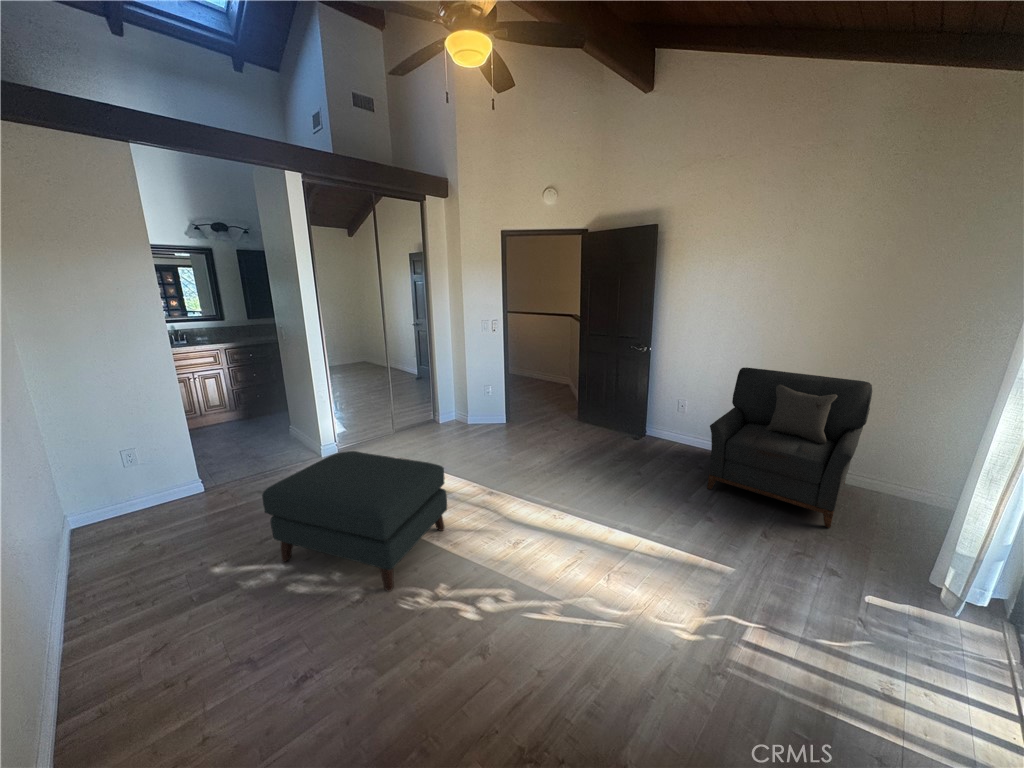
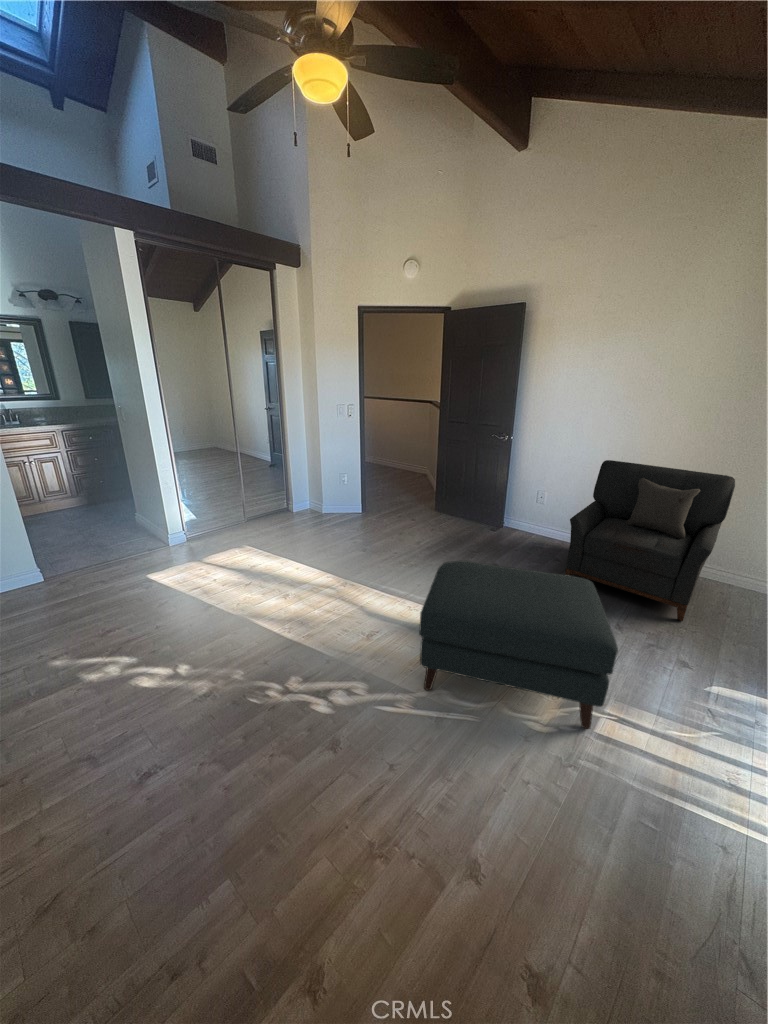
ottoman: present [262,451,447,591] -> present [419,560,618,729]

